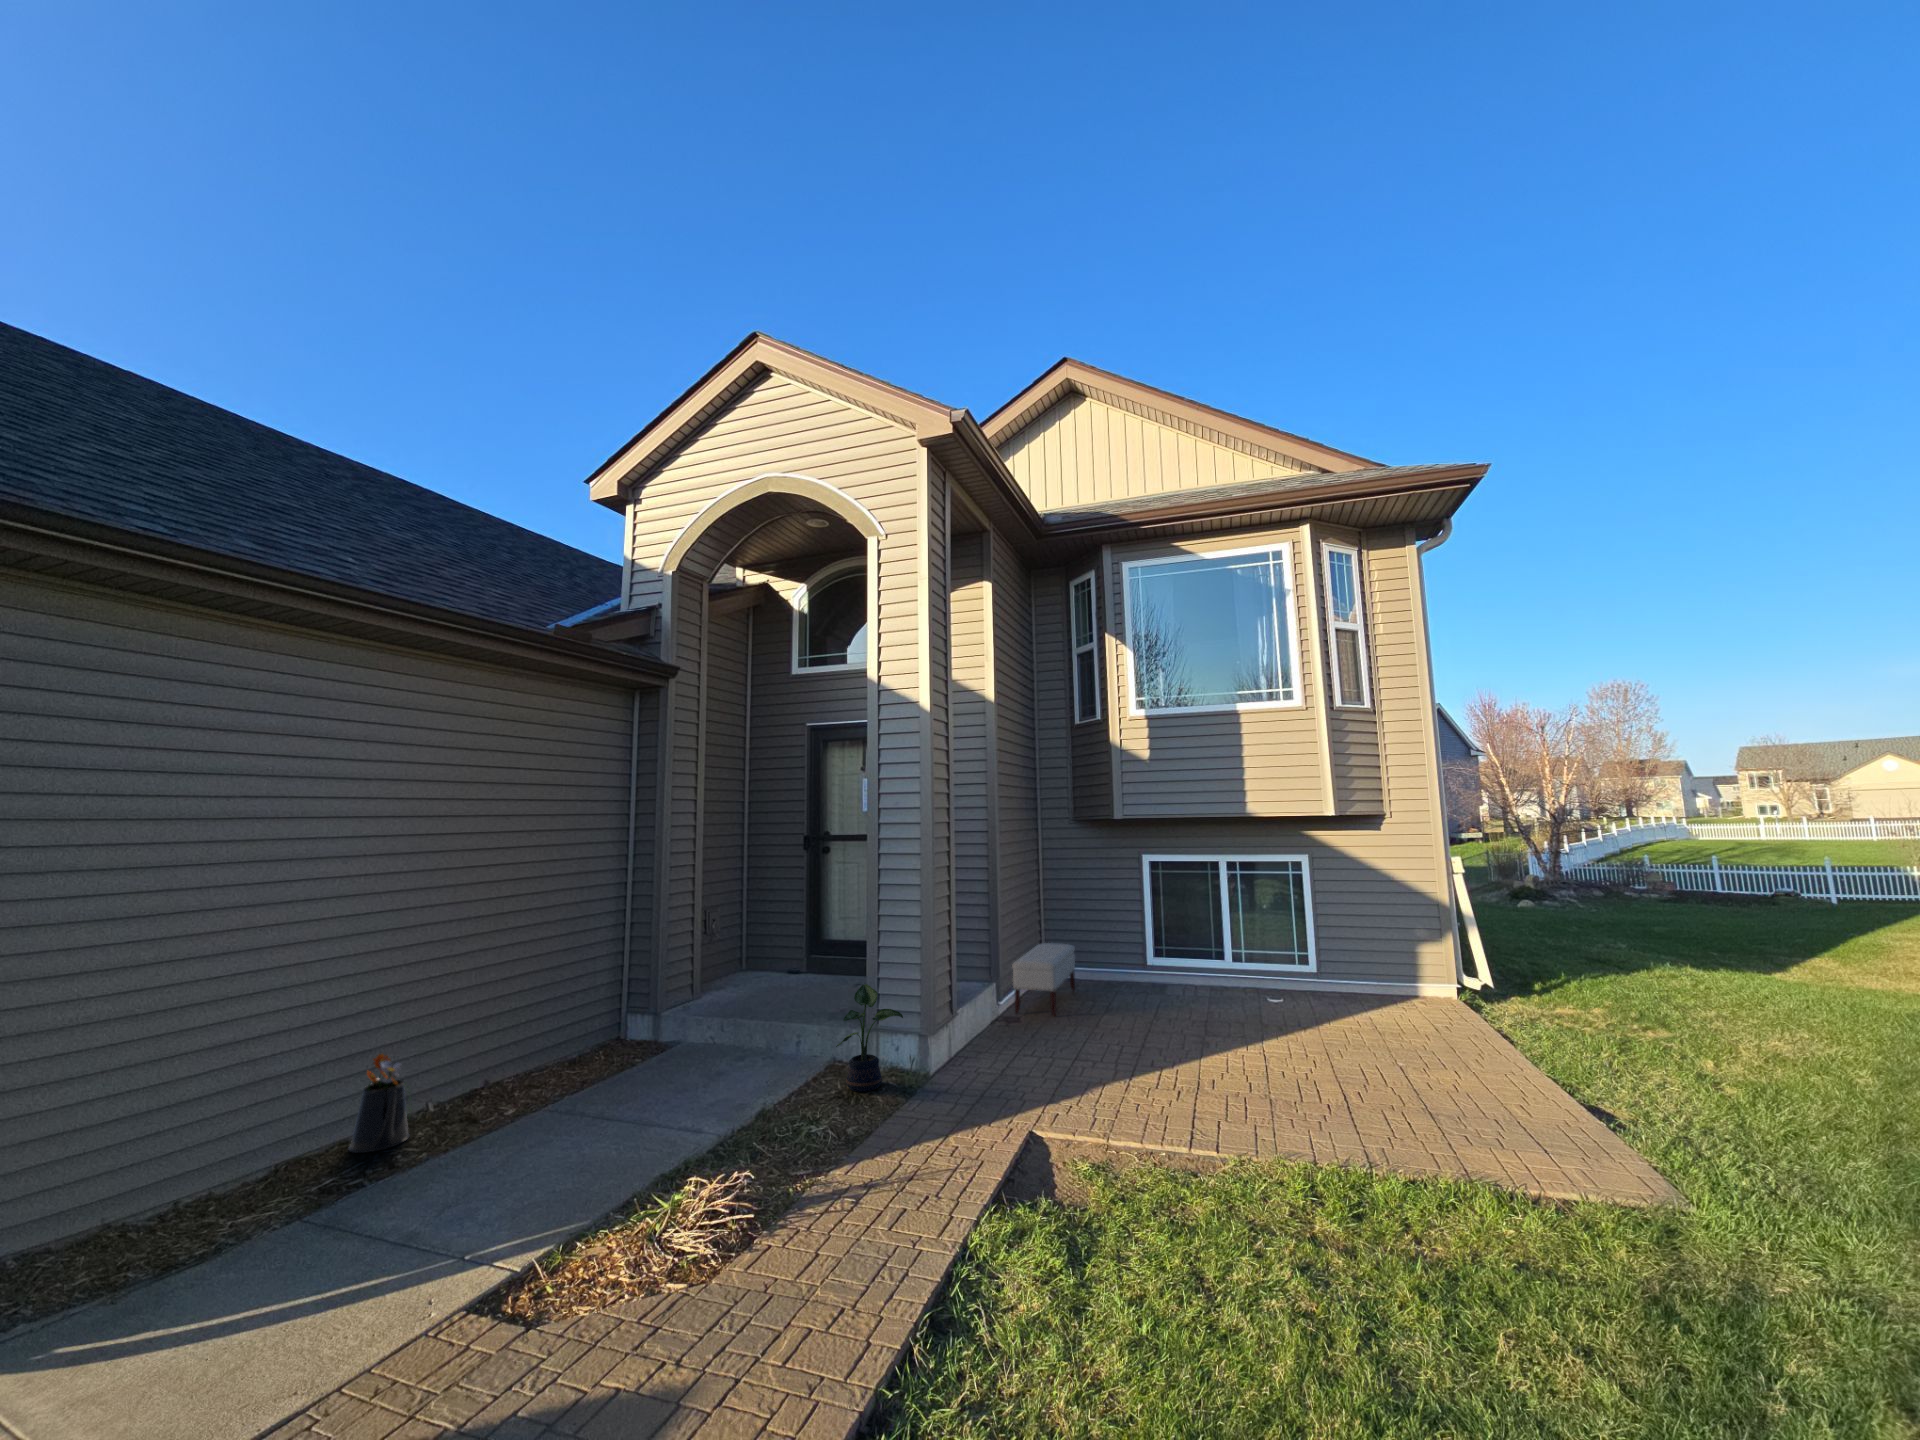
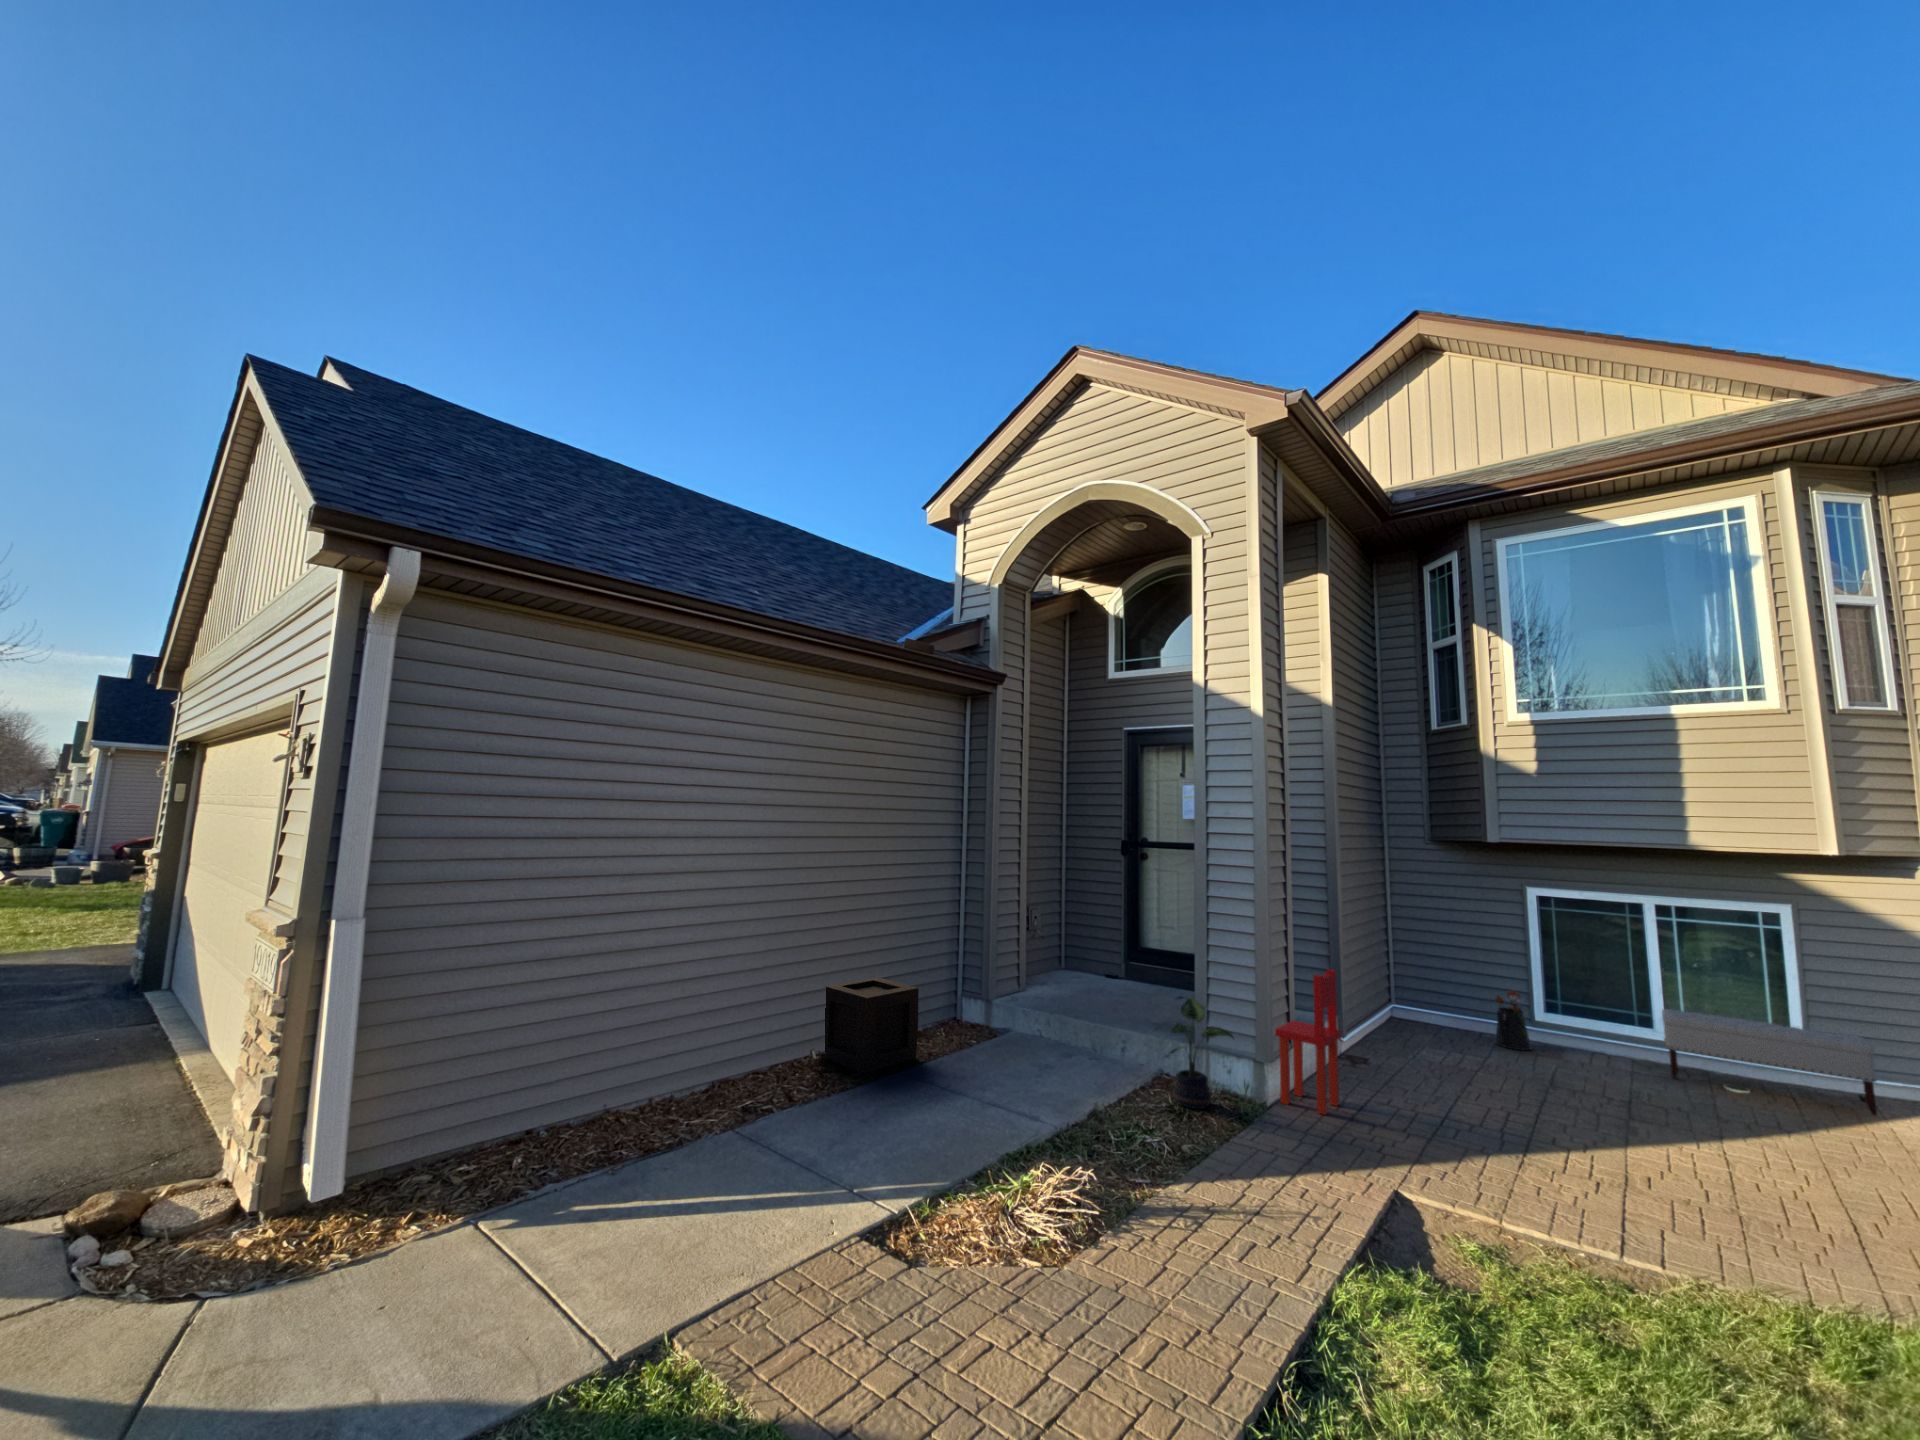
chair: none [941,941,997,1075] -> present [1275,969,1341,1115]
bench: present [1012,943,1075,1016] -> present [1662,1009,1877,1116]
wooden crate: none [437,1007,569,1121] -> present [820,978,919,1073]
watering can: present [349,1054,411,1153] -> present [1495,991,1532,1050]

